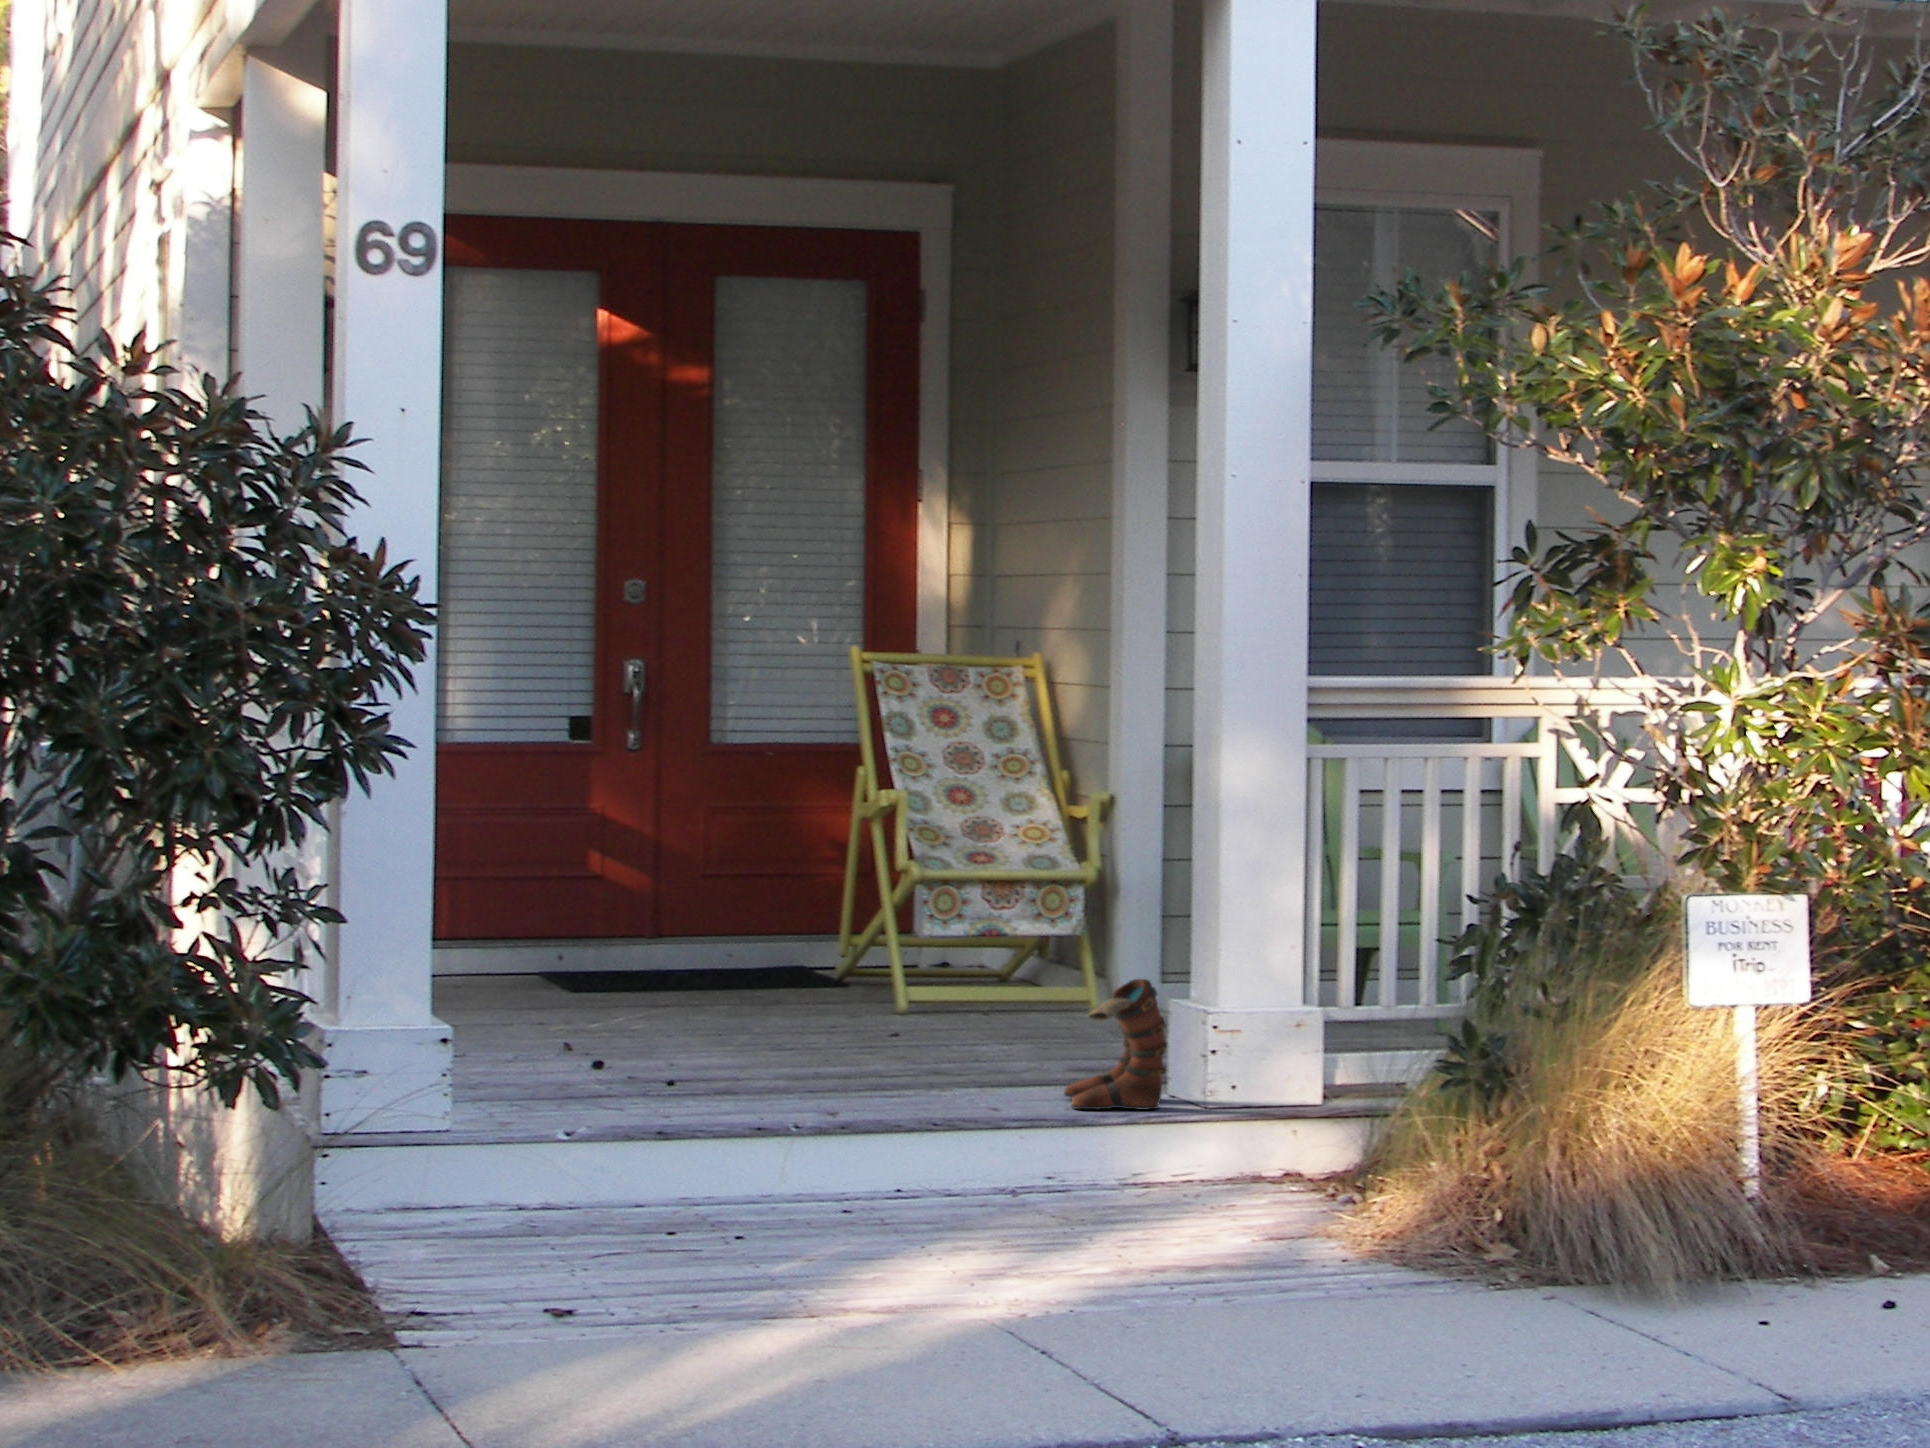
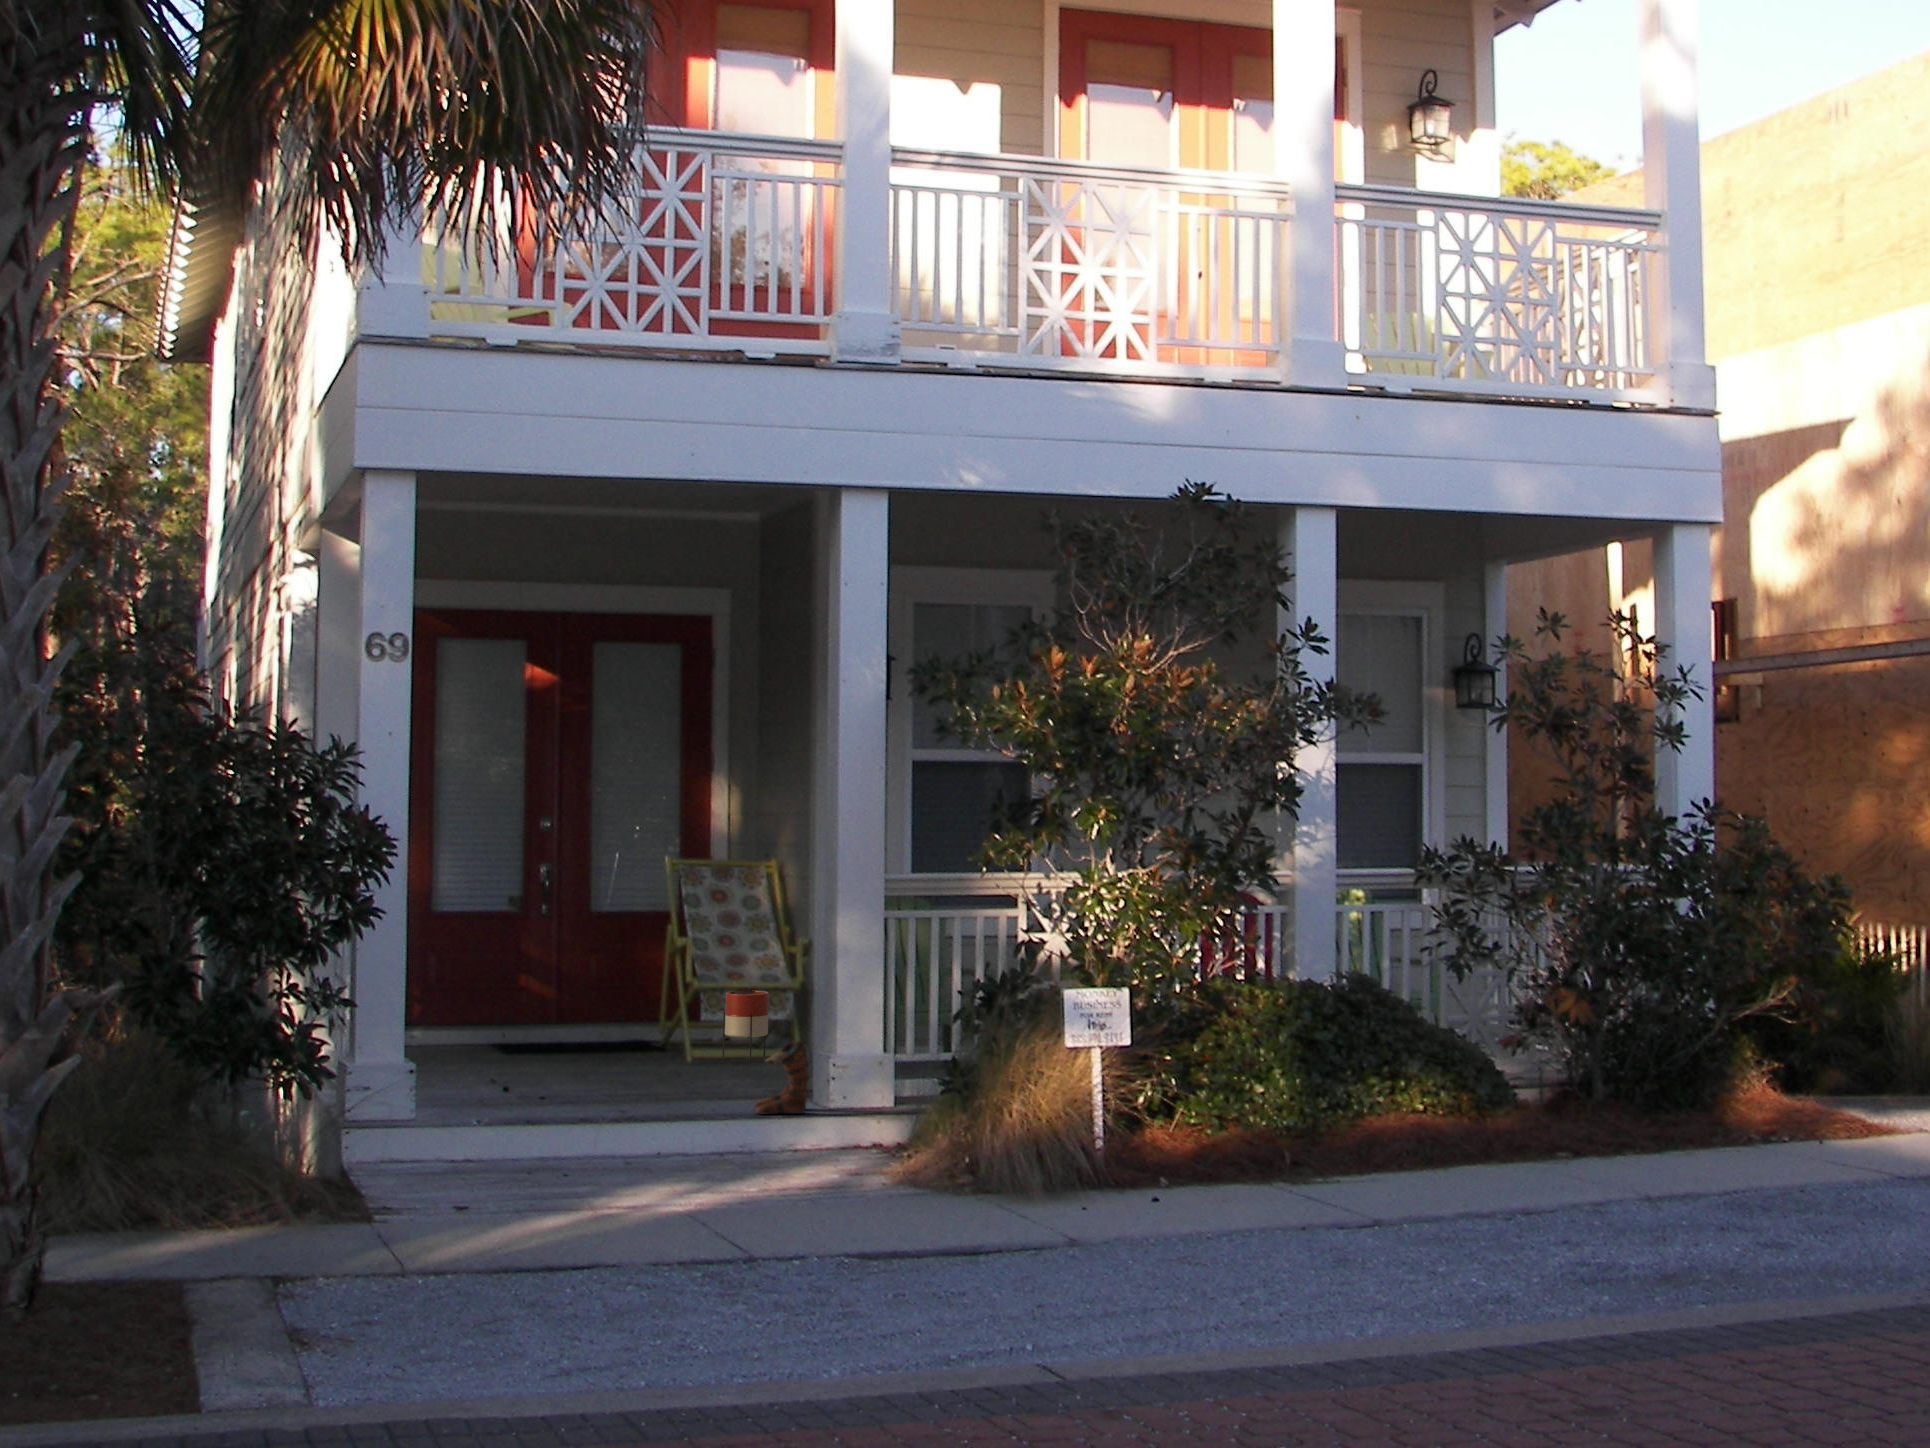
planter: none [958,886,1038,1009] -> present [723,991,769,1061]

